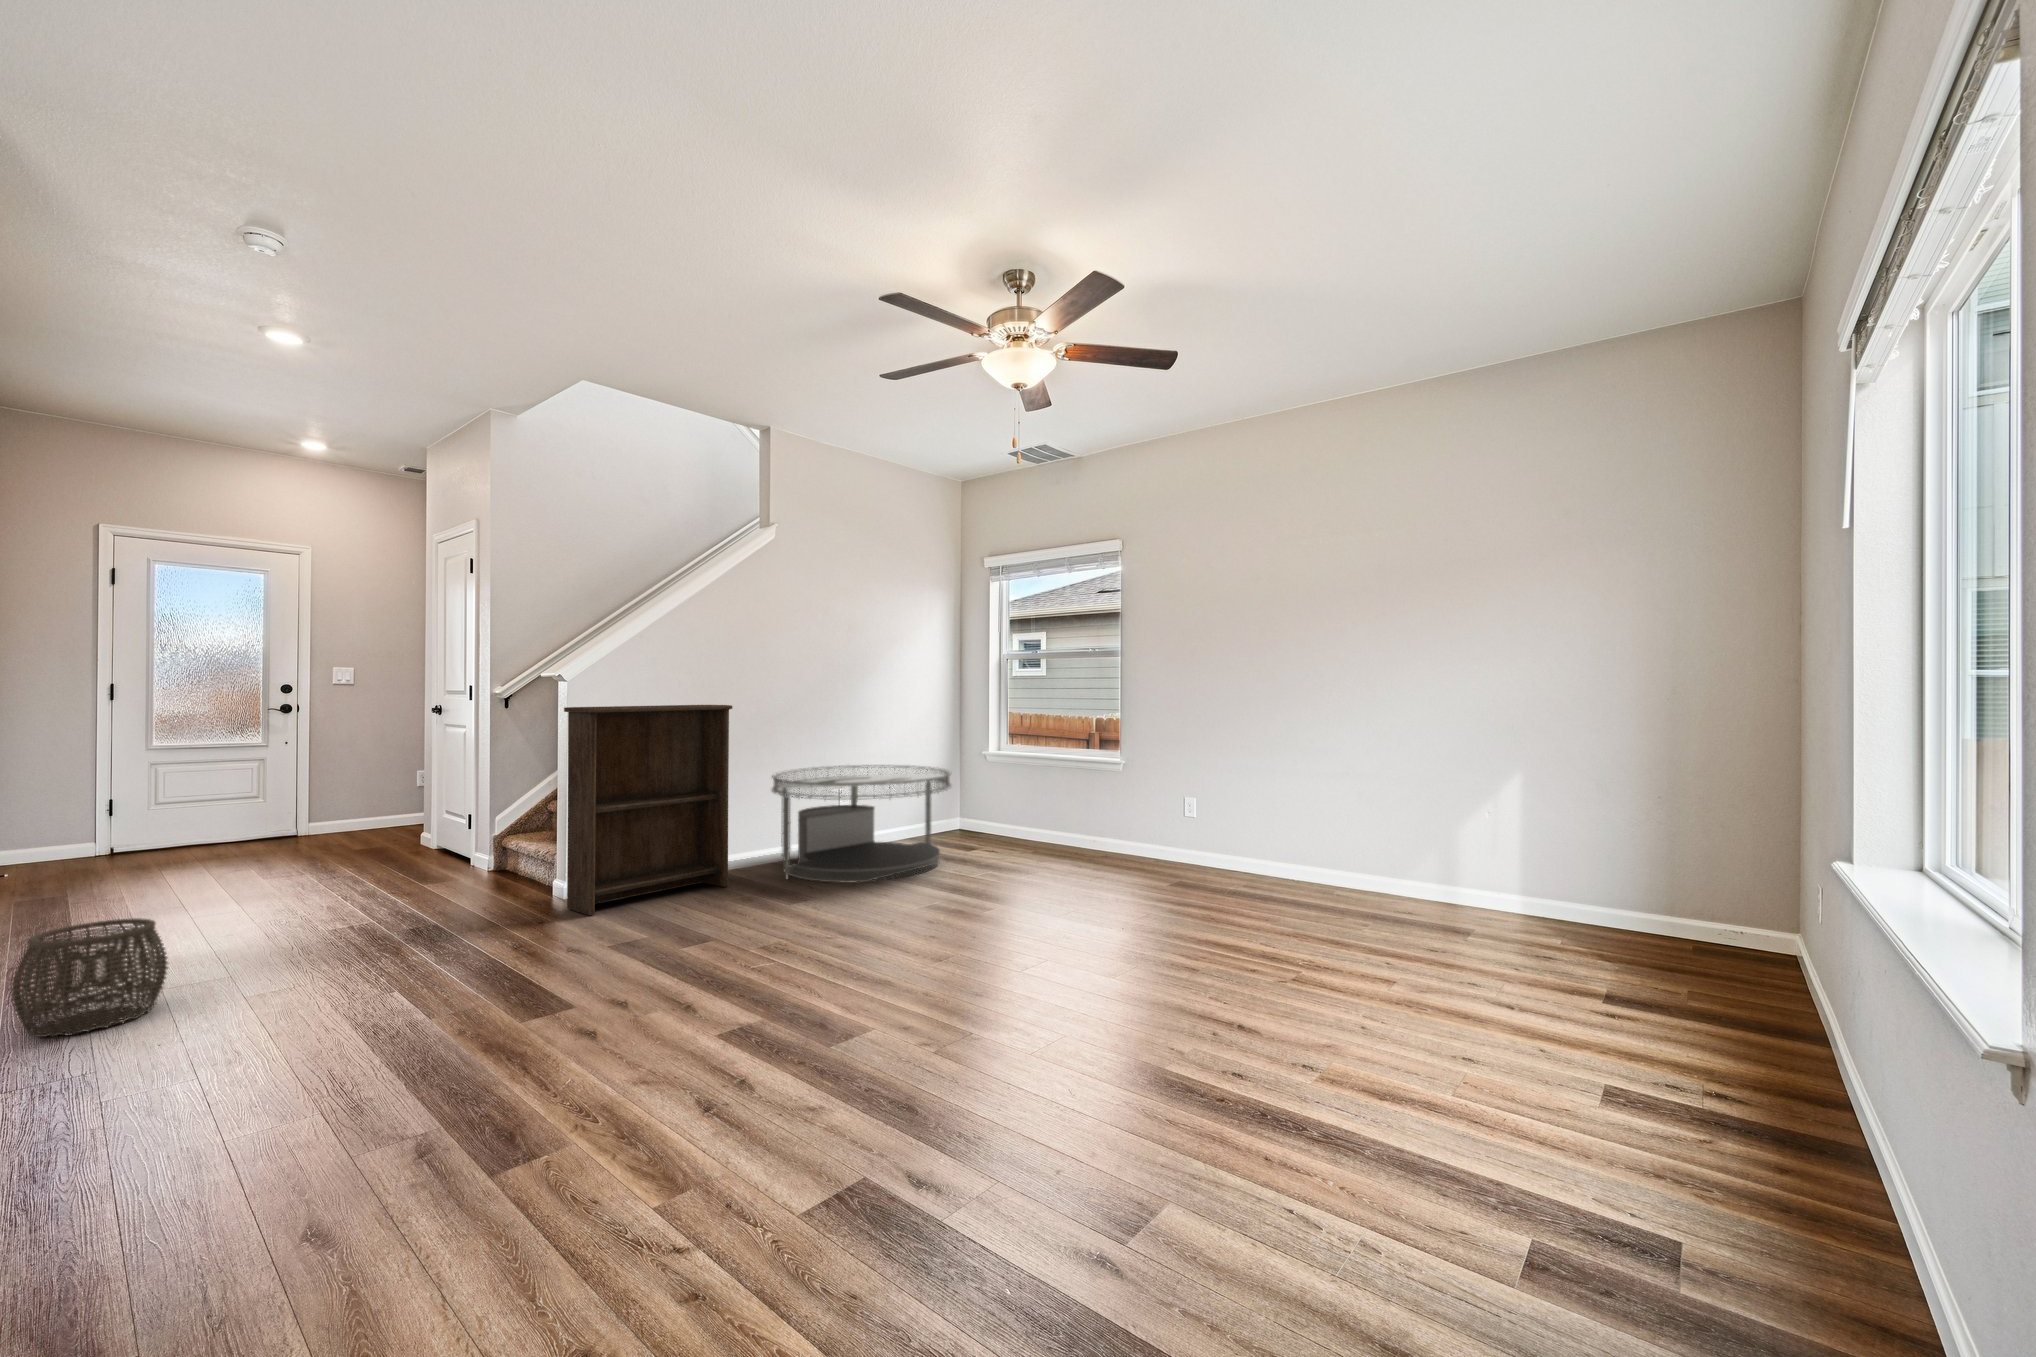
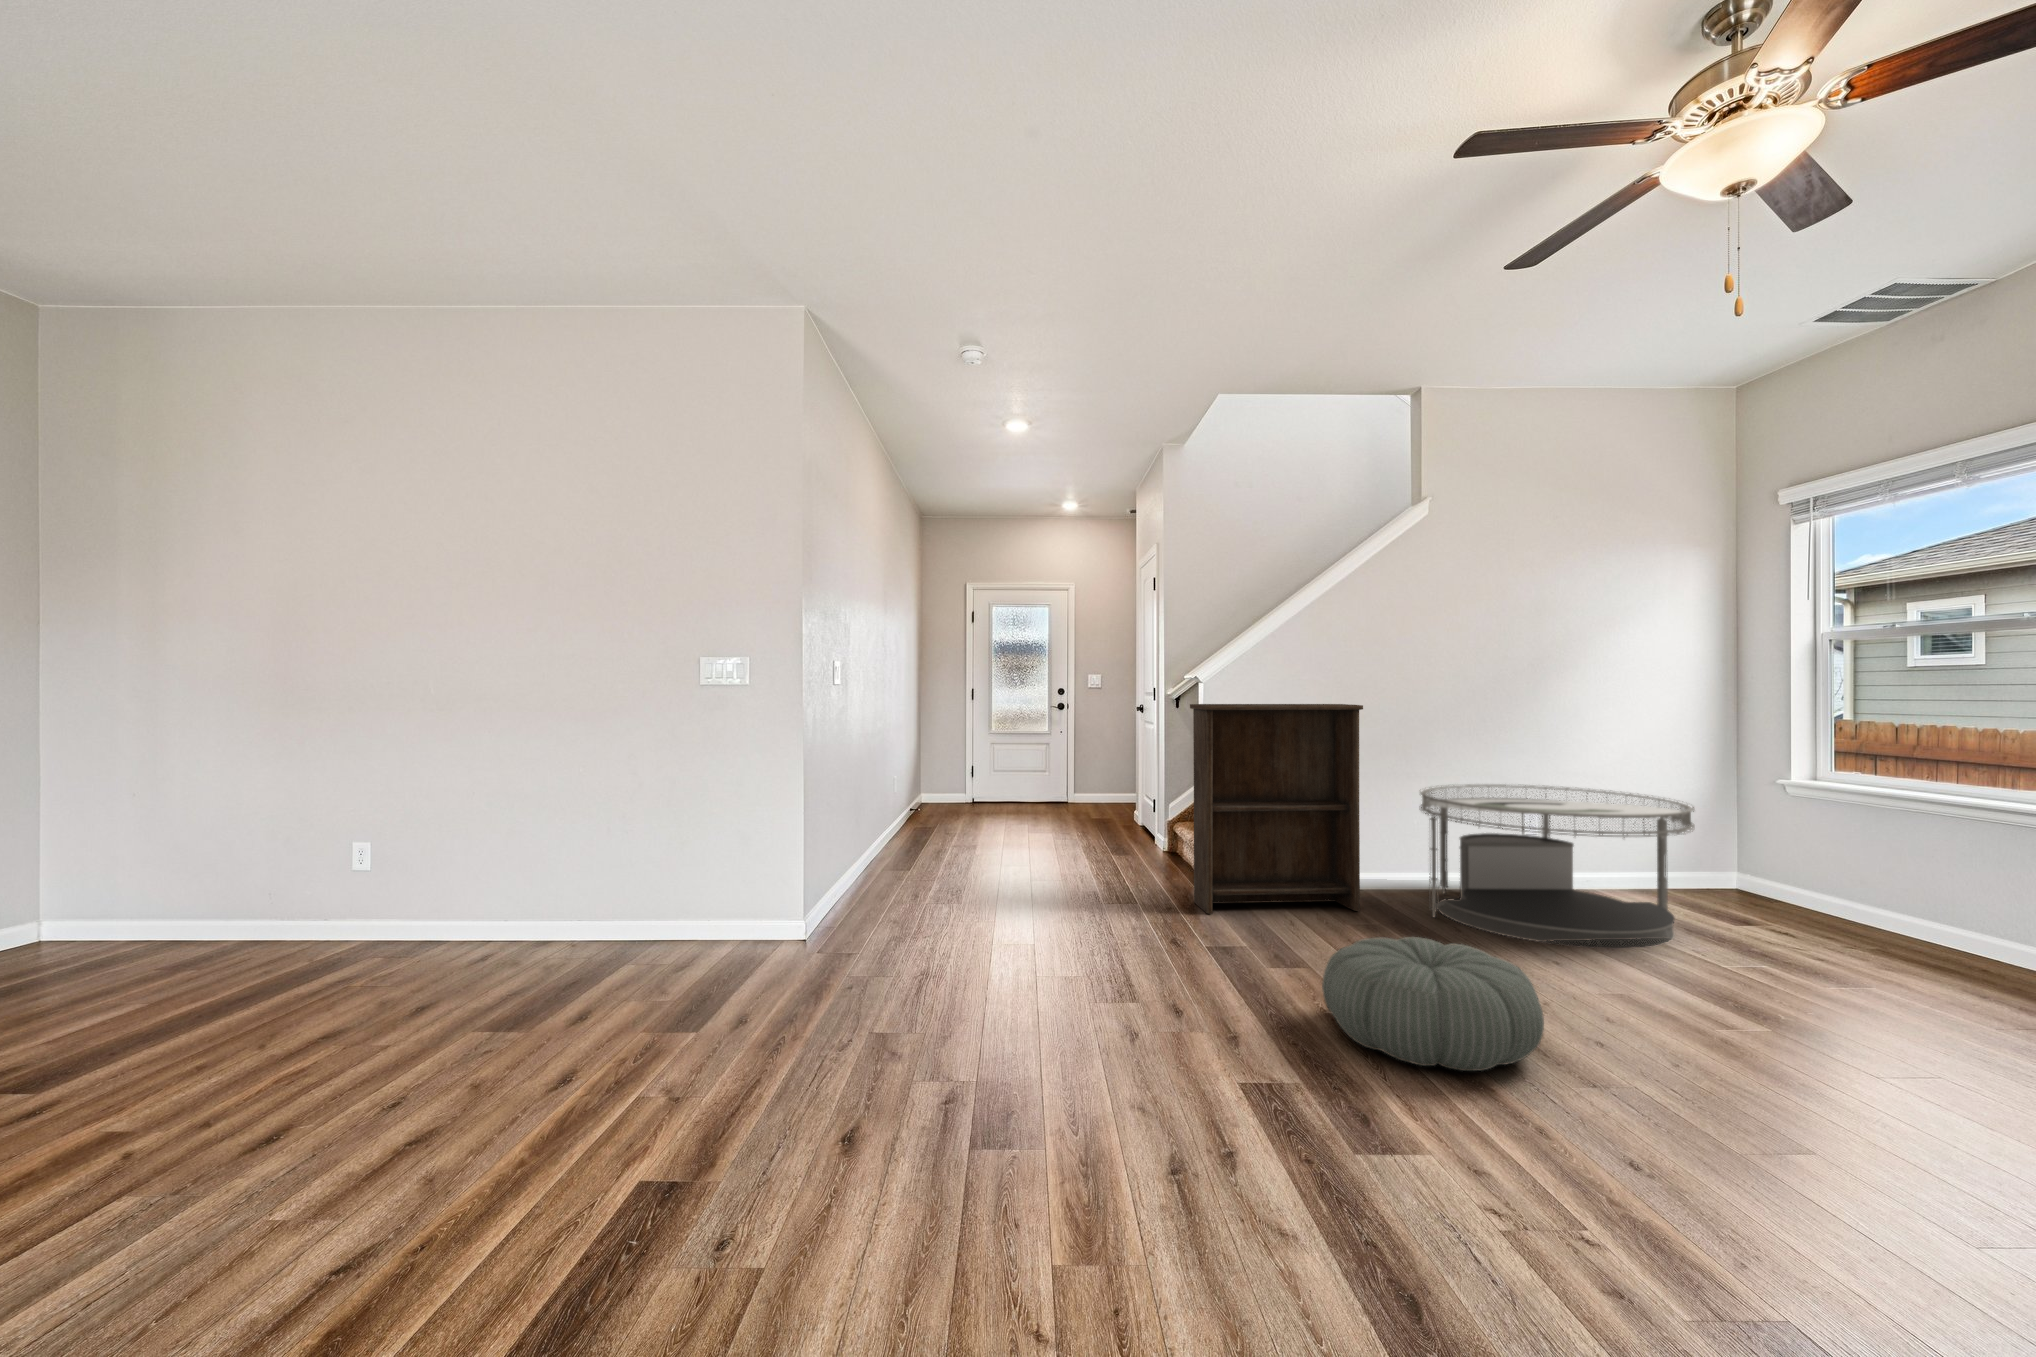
pouf: none [752,885,910,980] -> present [1322,937,1544,1071]
woven basket: present [11,918,168,1037] -> none [831,850,907,927]

